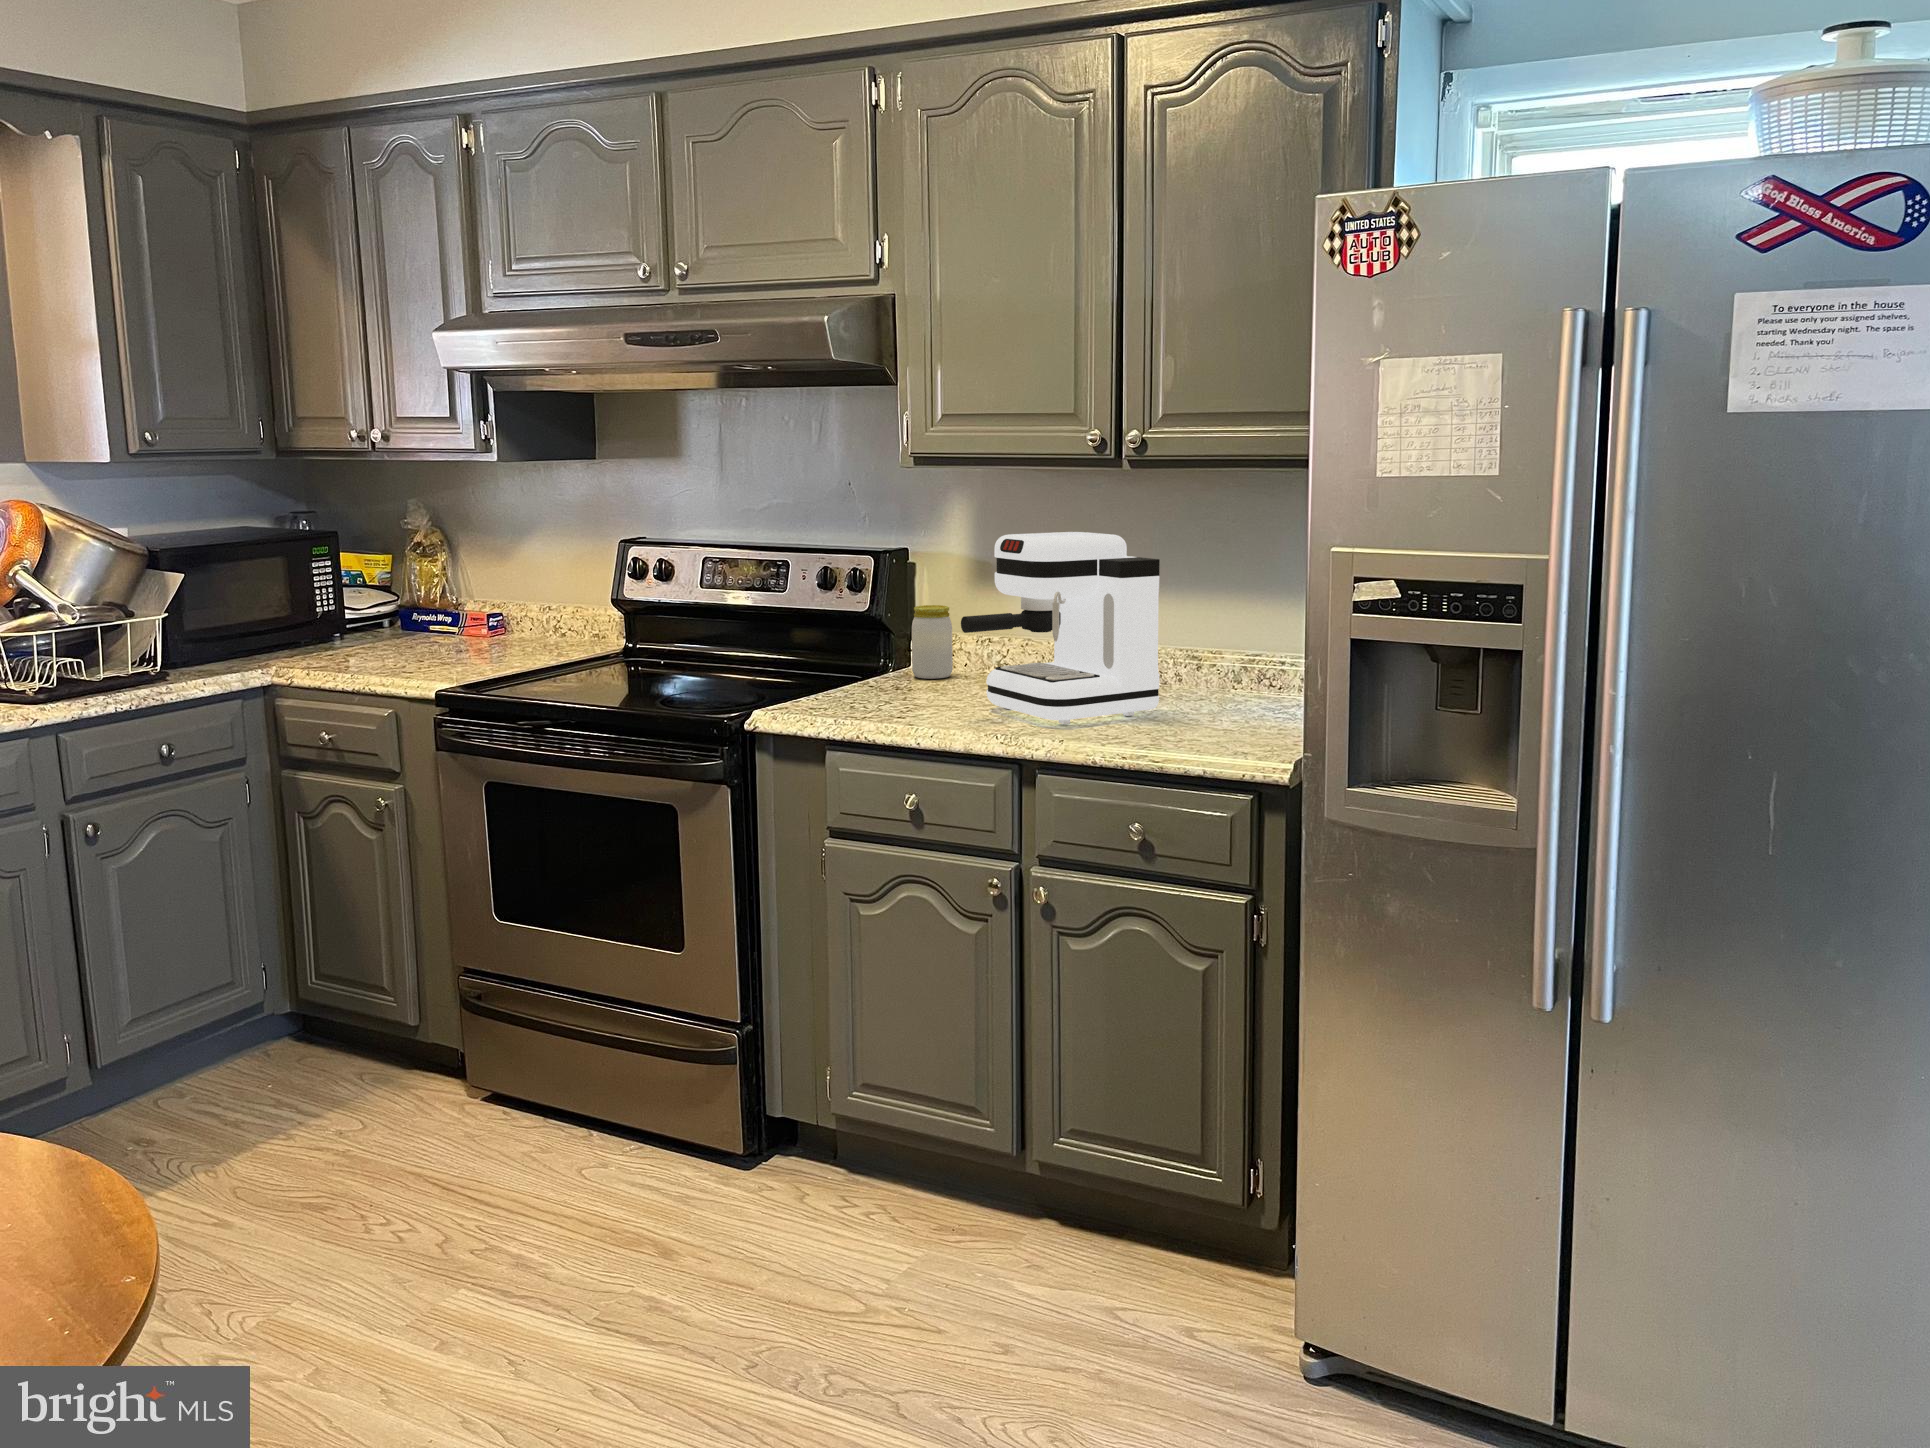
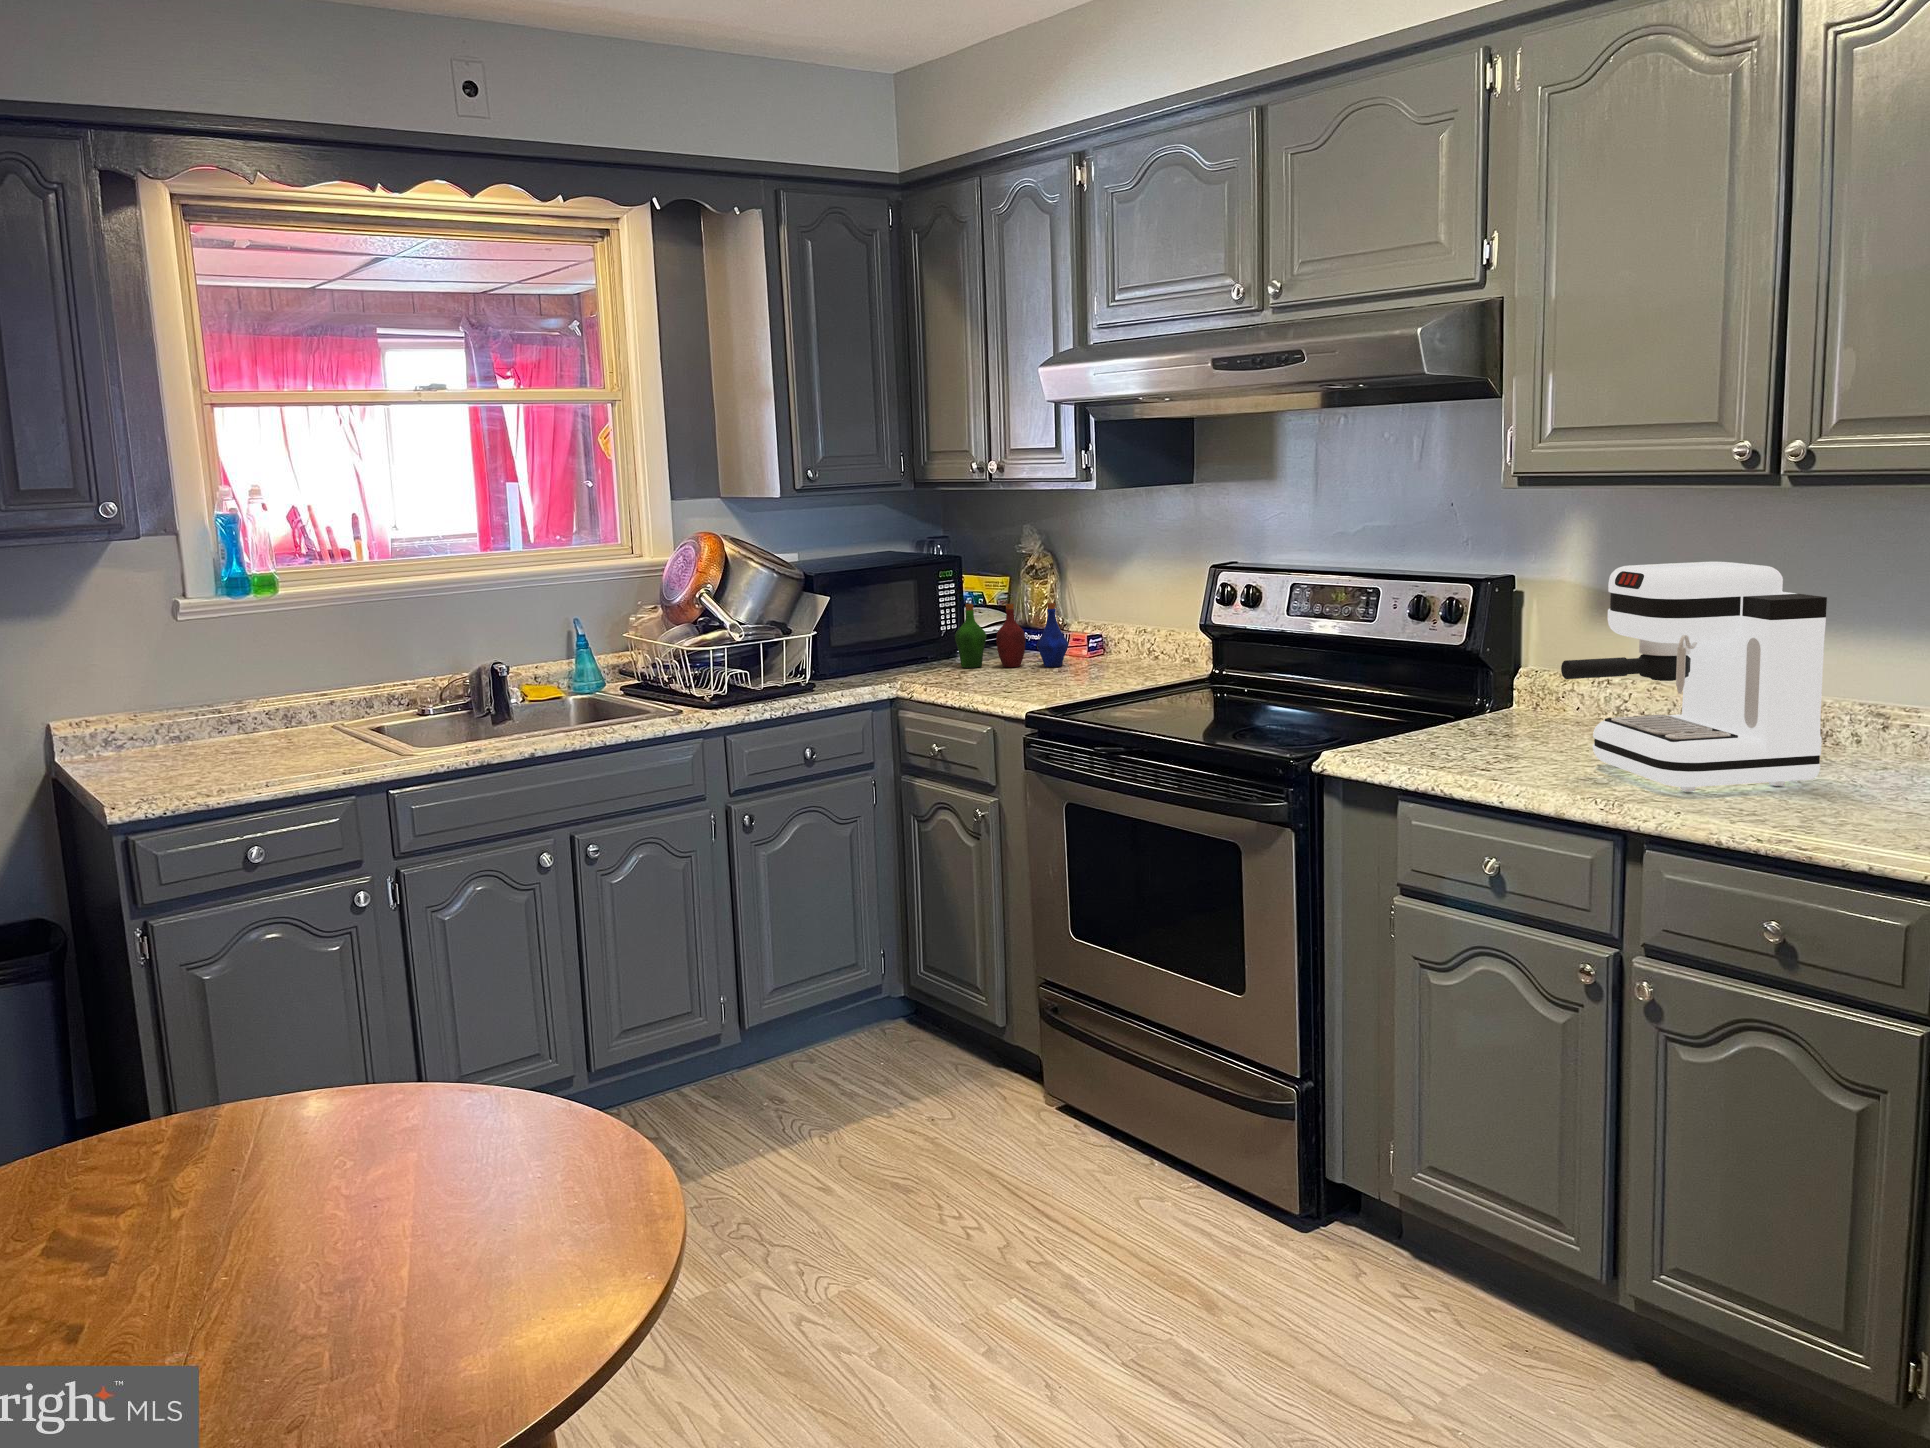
bottle: none [336,580,468,651] -> present [955,603,1068,668]
jar: present [912,605,953,679] -> none [1512,641,1562,724]

